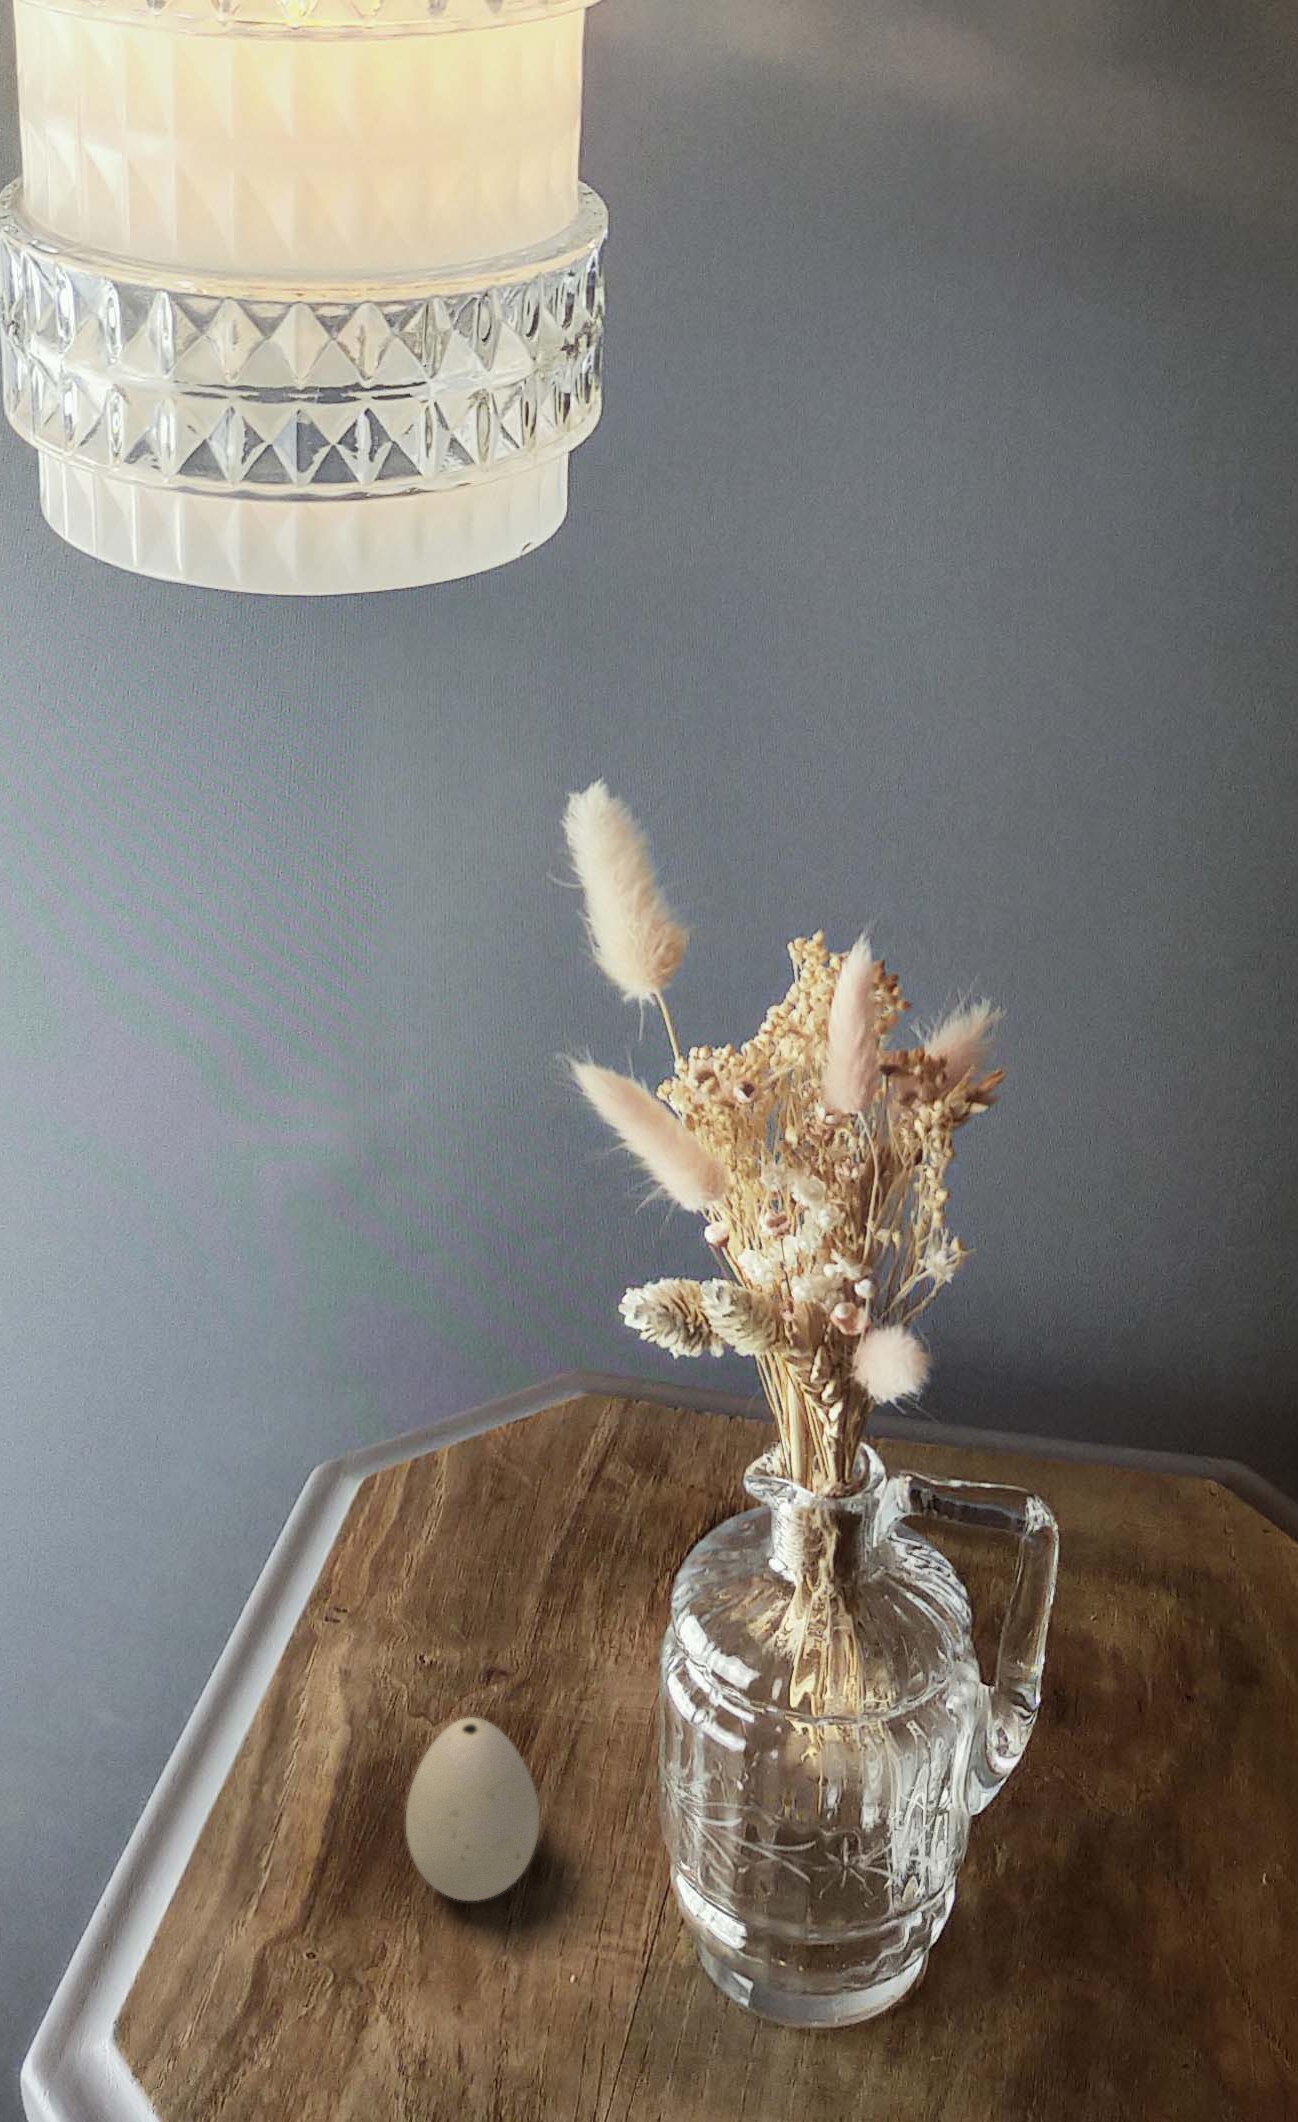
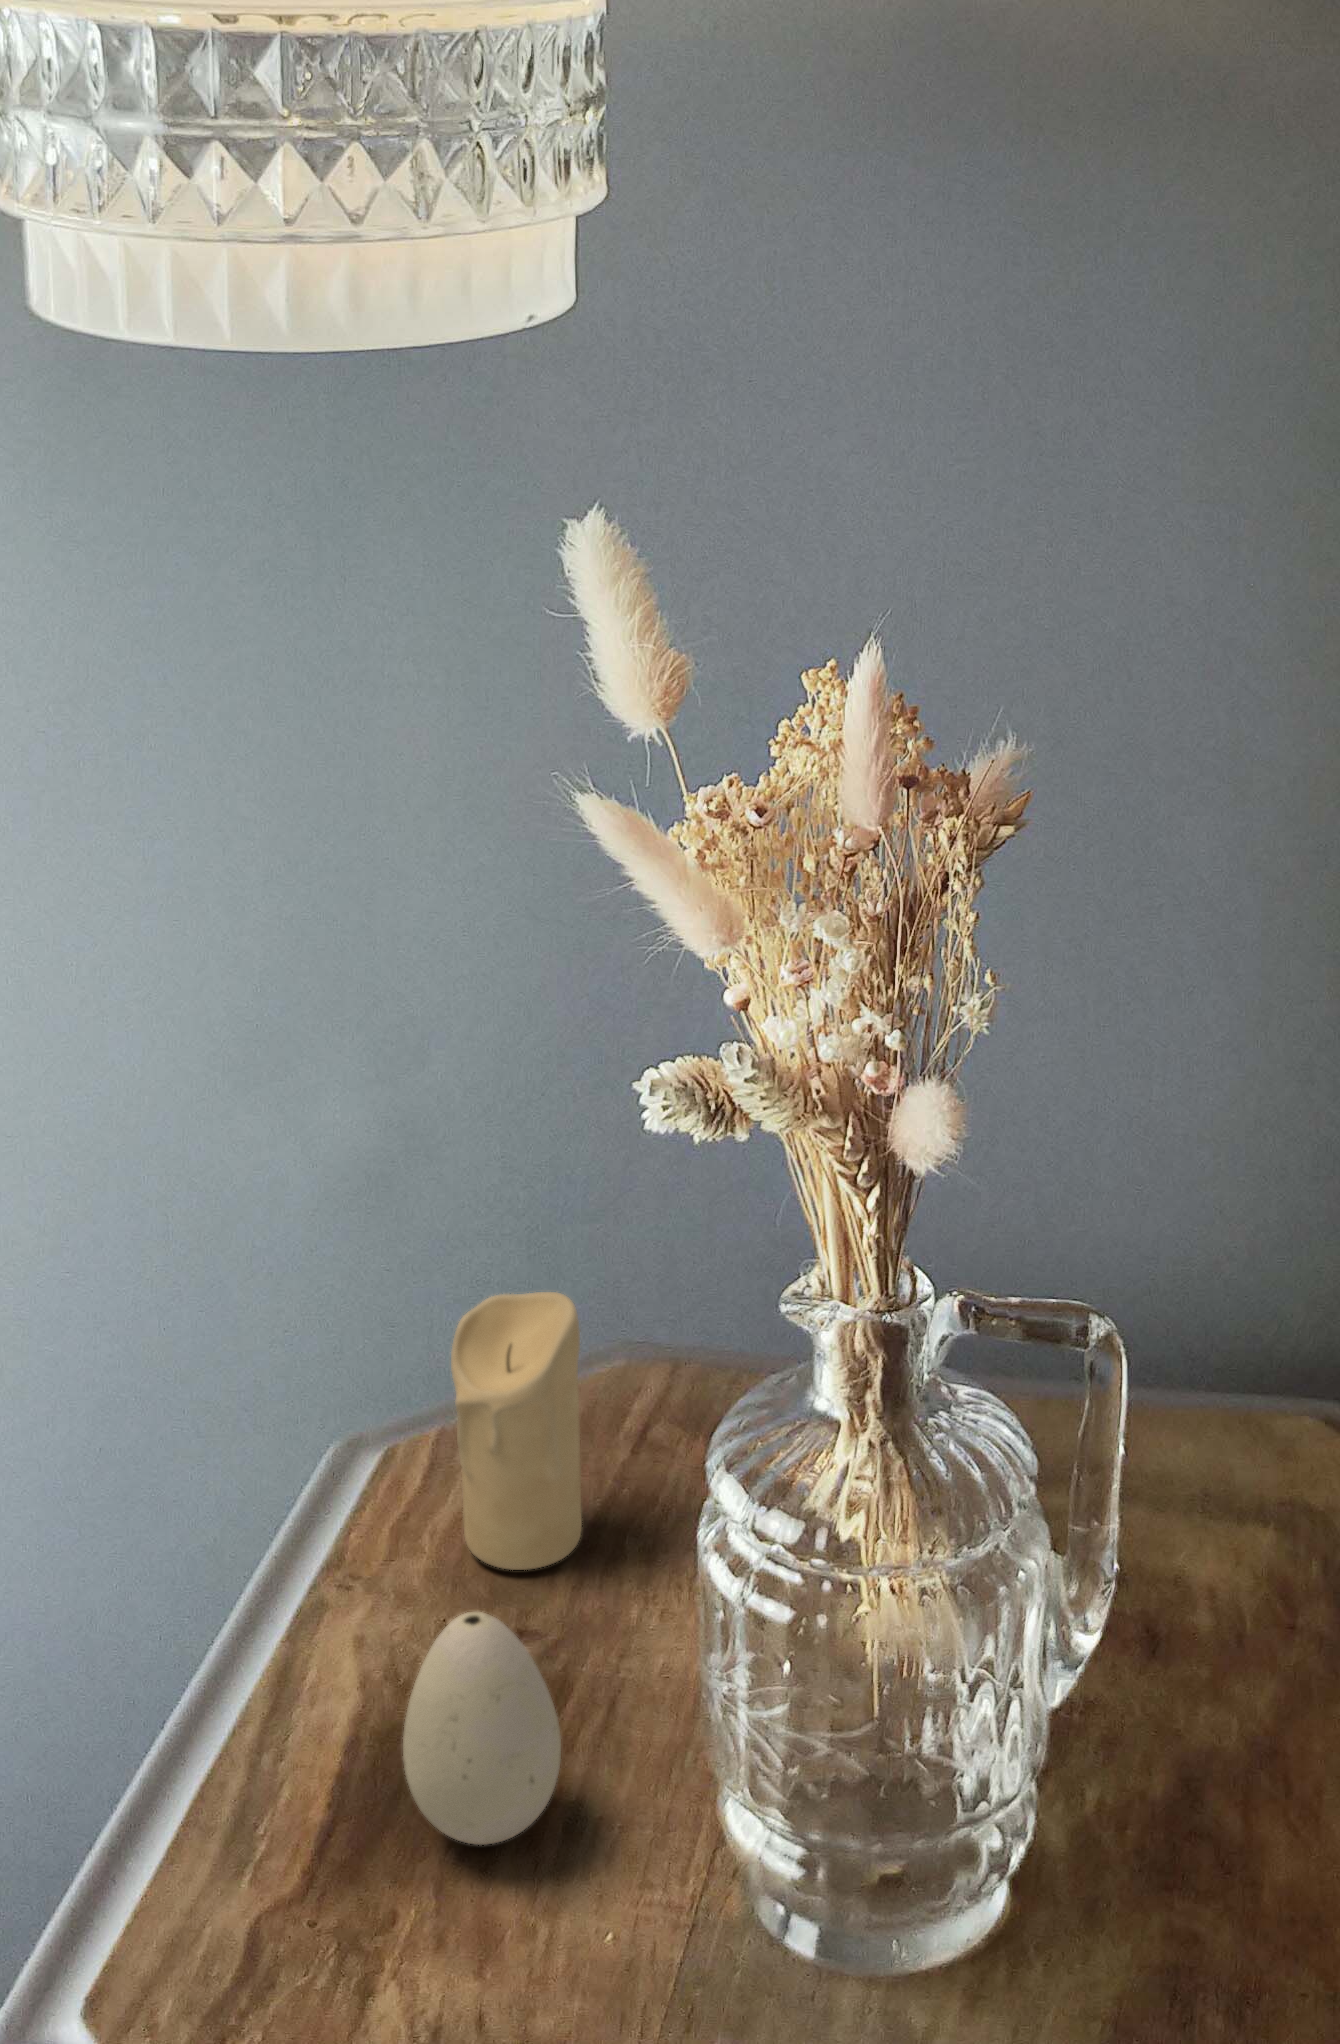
candle: none [427,1376,539,1607] -> present [451,1292,582,1570]

